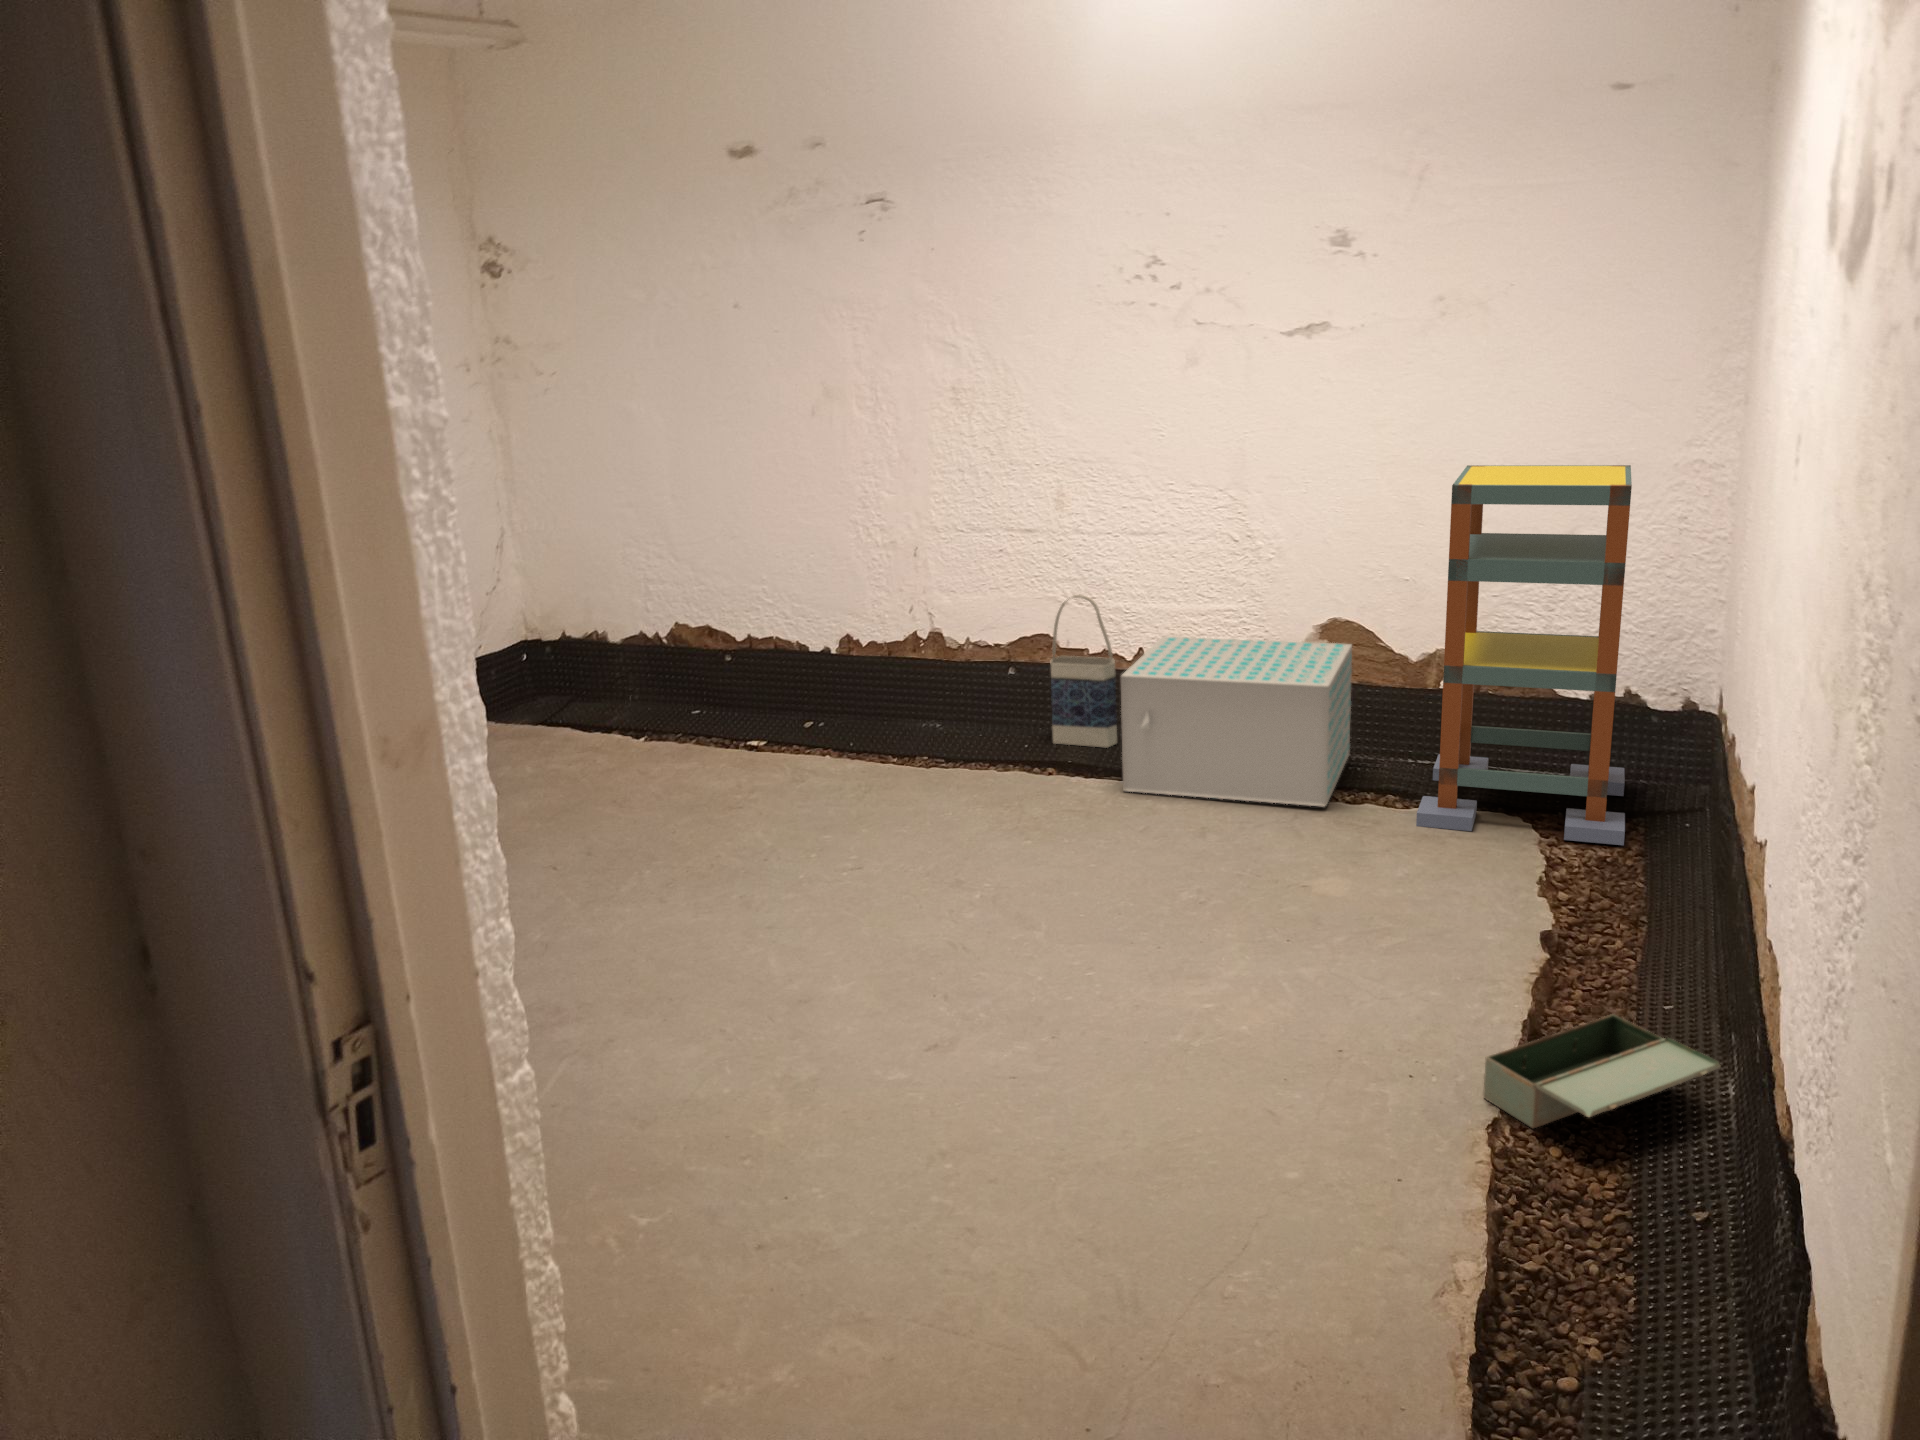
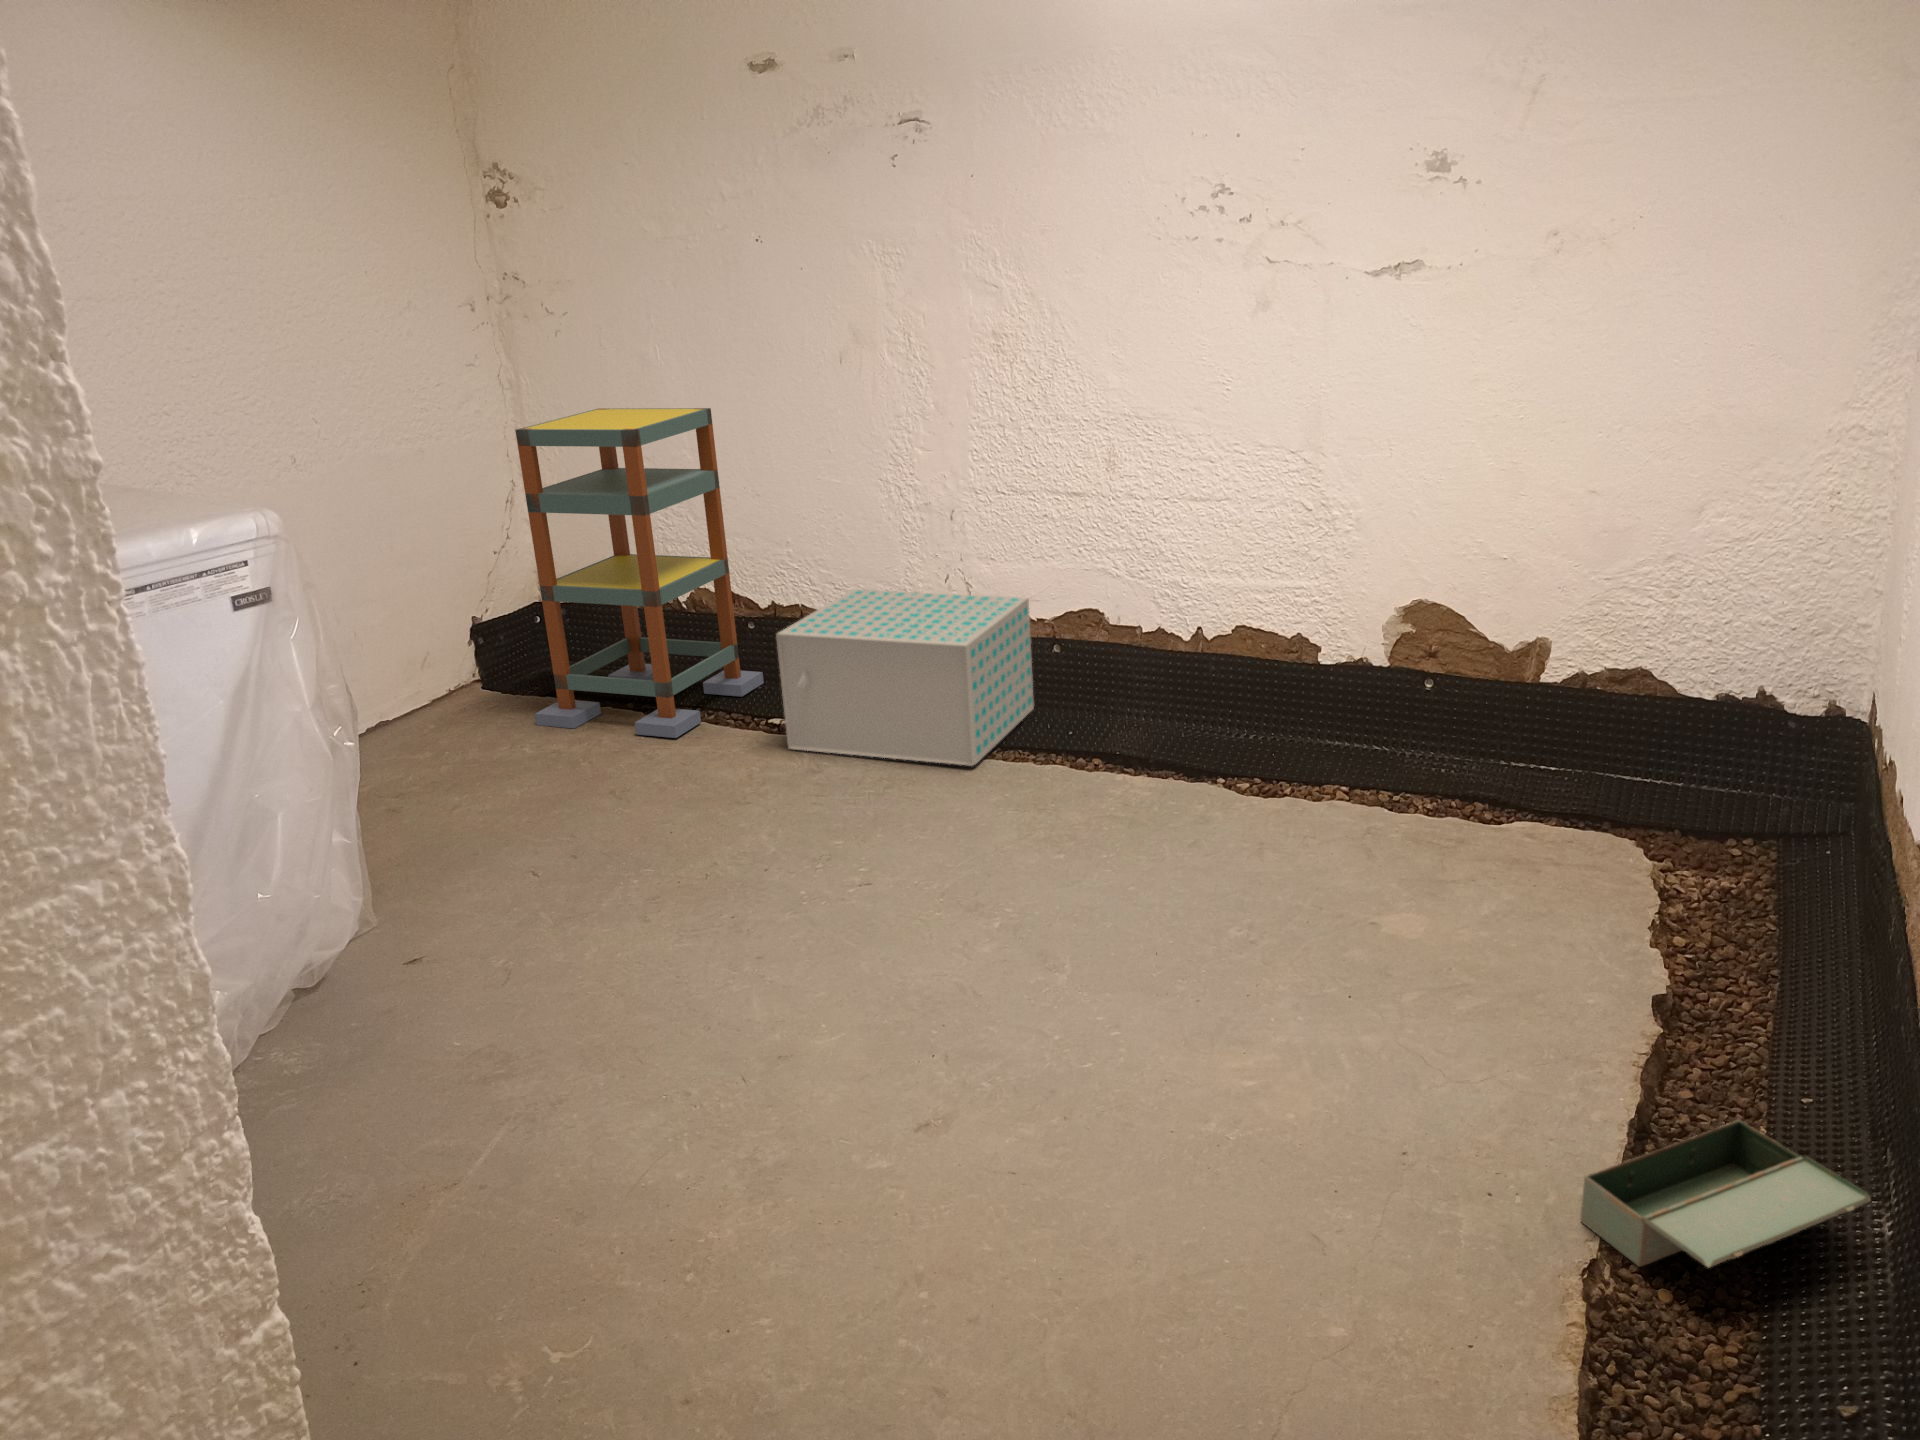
shelving unit: present [1416,465,1632,845] -> present [515,408,764,738]
bag: present [1051,595,1117,747] -> none [1099,568,1174,738]
storage box: present [1121,637,1352,806] -> present [776,589,1034,766]

